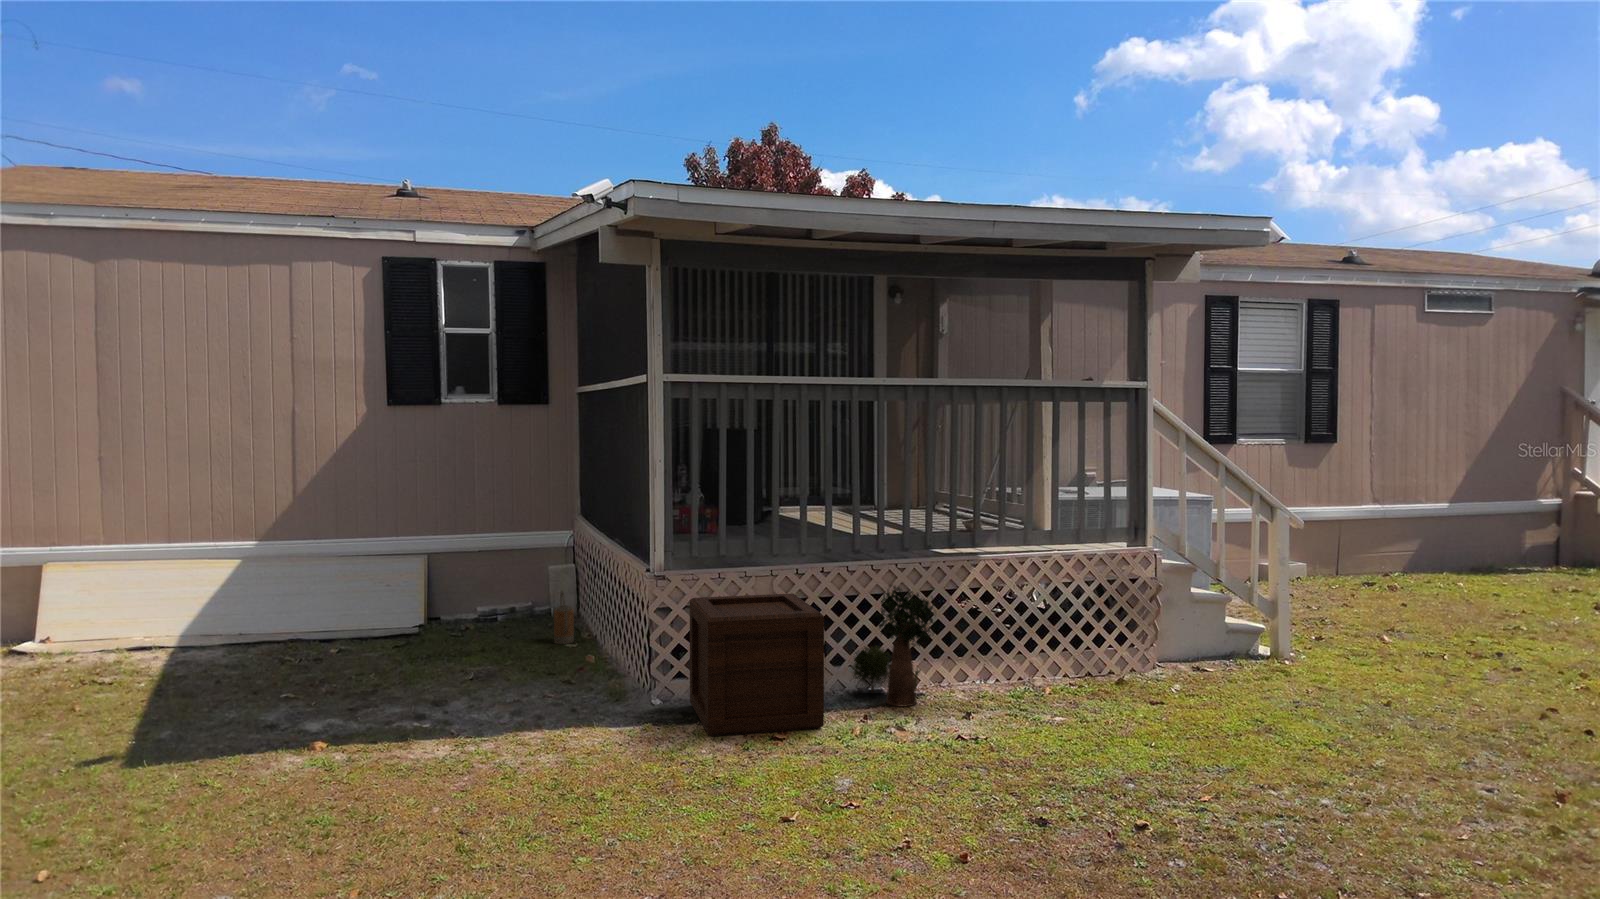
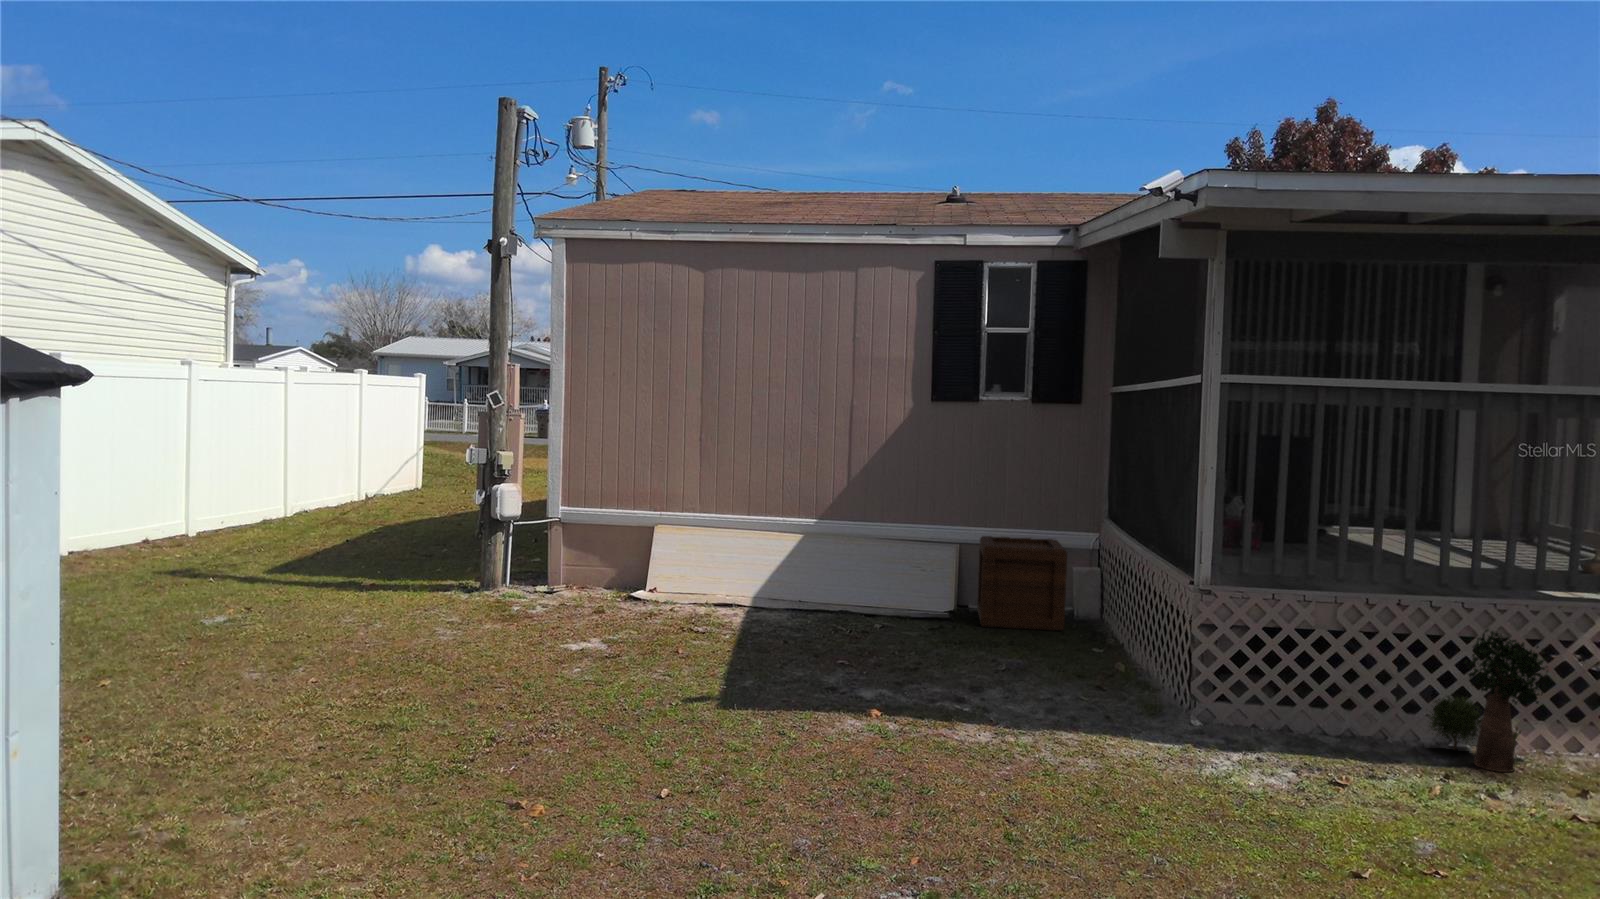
watering can: present [554,591,574,644] -> none [1082,594,1104,648]
wooden crate: present [690,593,824,736] -> present [977,536,1067,631]

